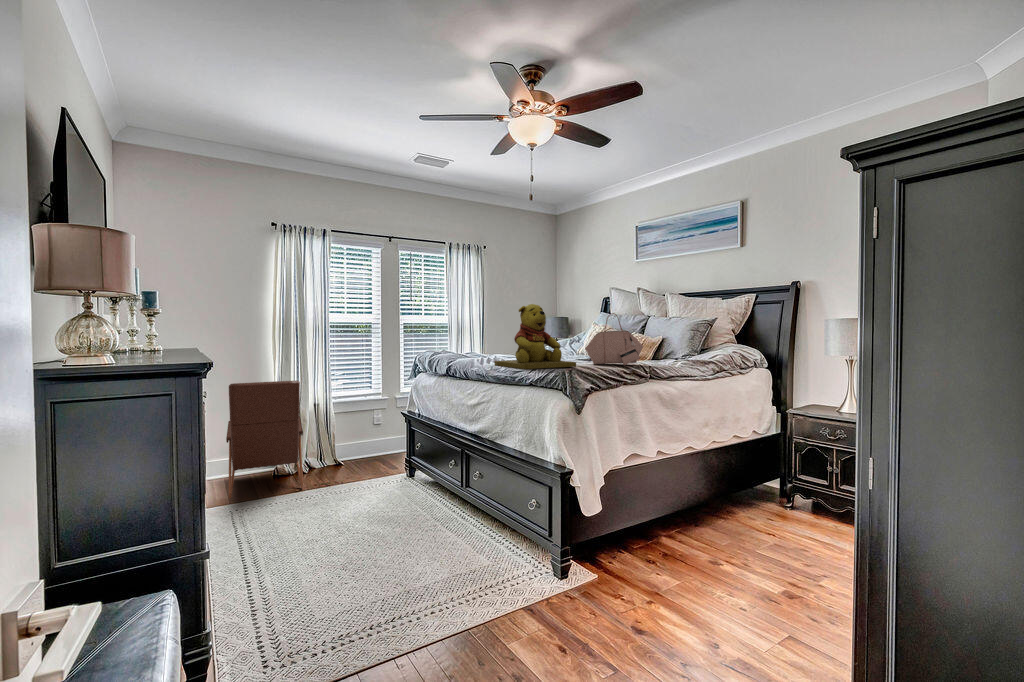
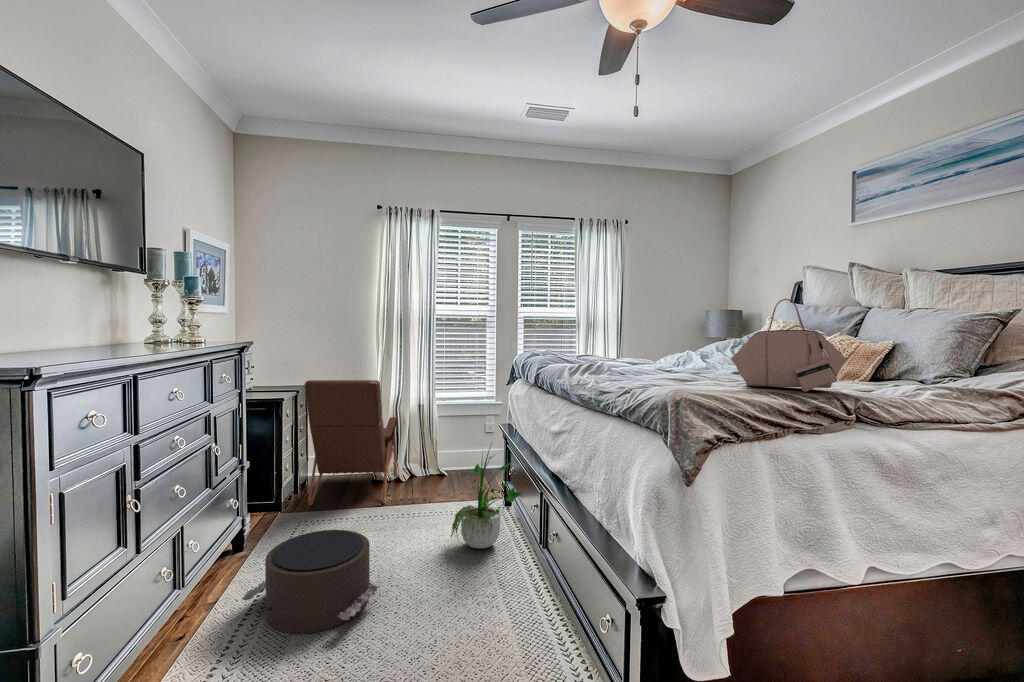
teddy bear: present [495,304,576,369] -> none [572,283,703,392]
potted plant: none [382,416,442,504] -> present [451,446,522,549]
pouf: none [240,496,351,569] -> present [242,530,380,634]

